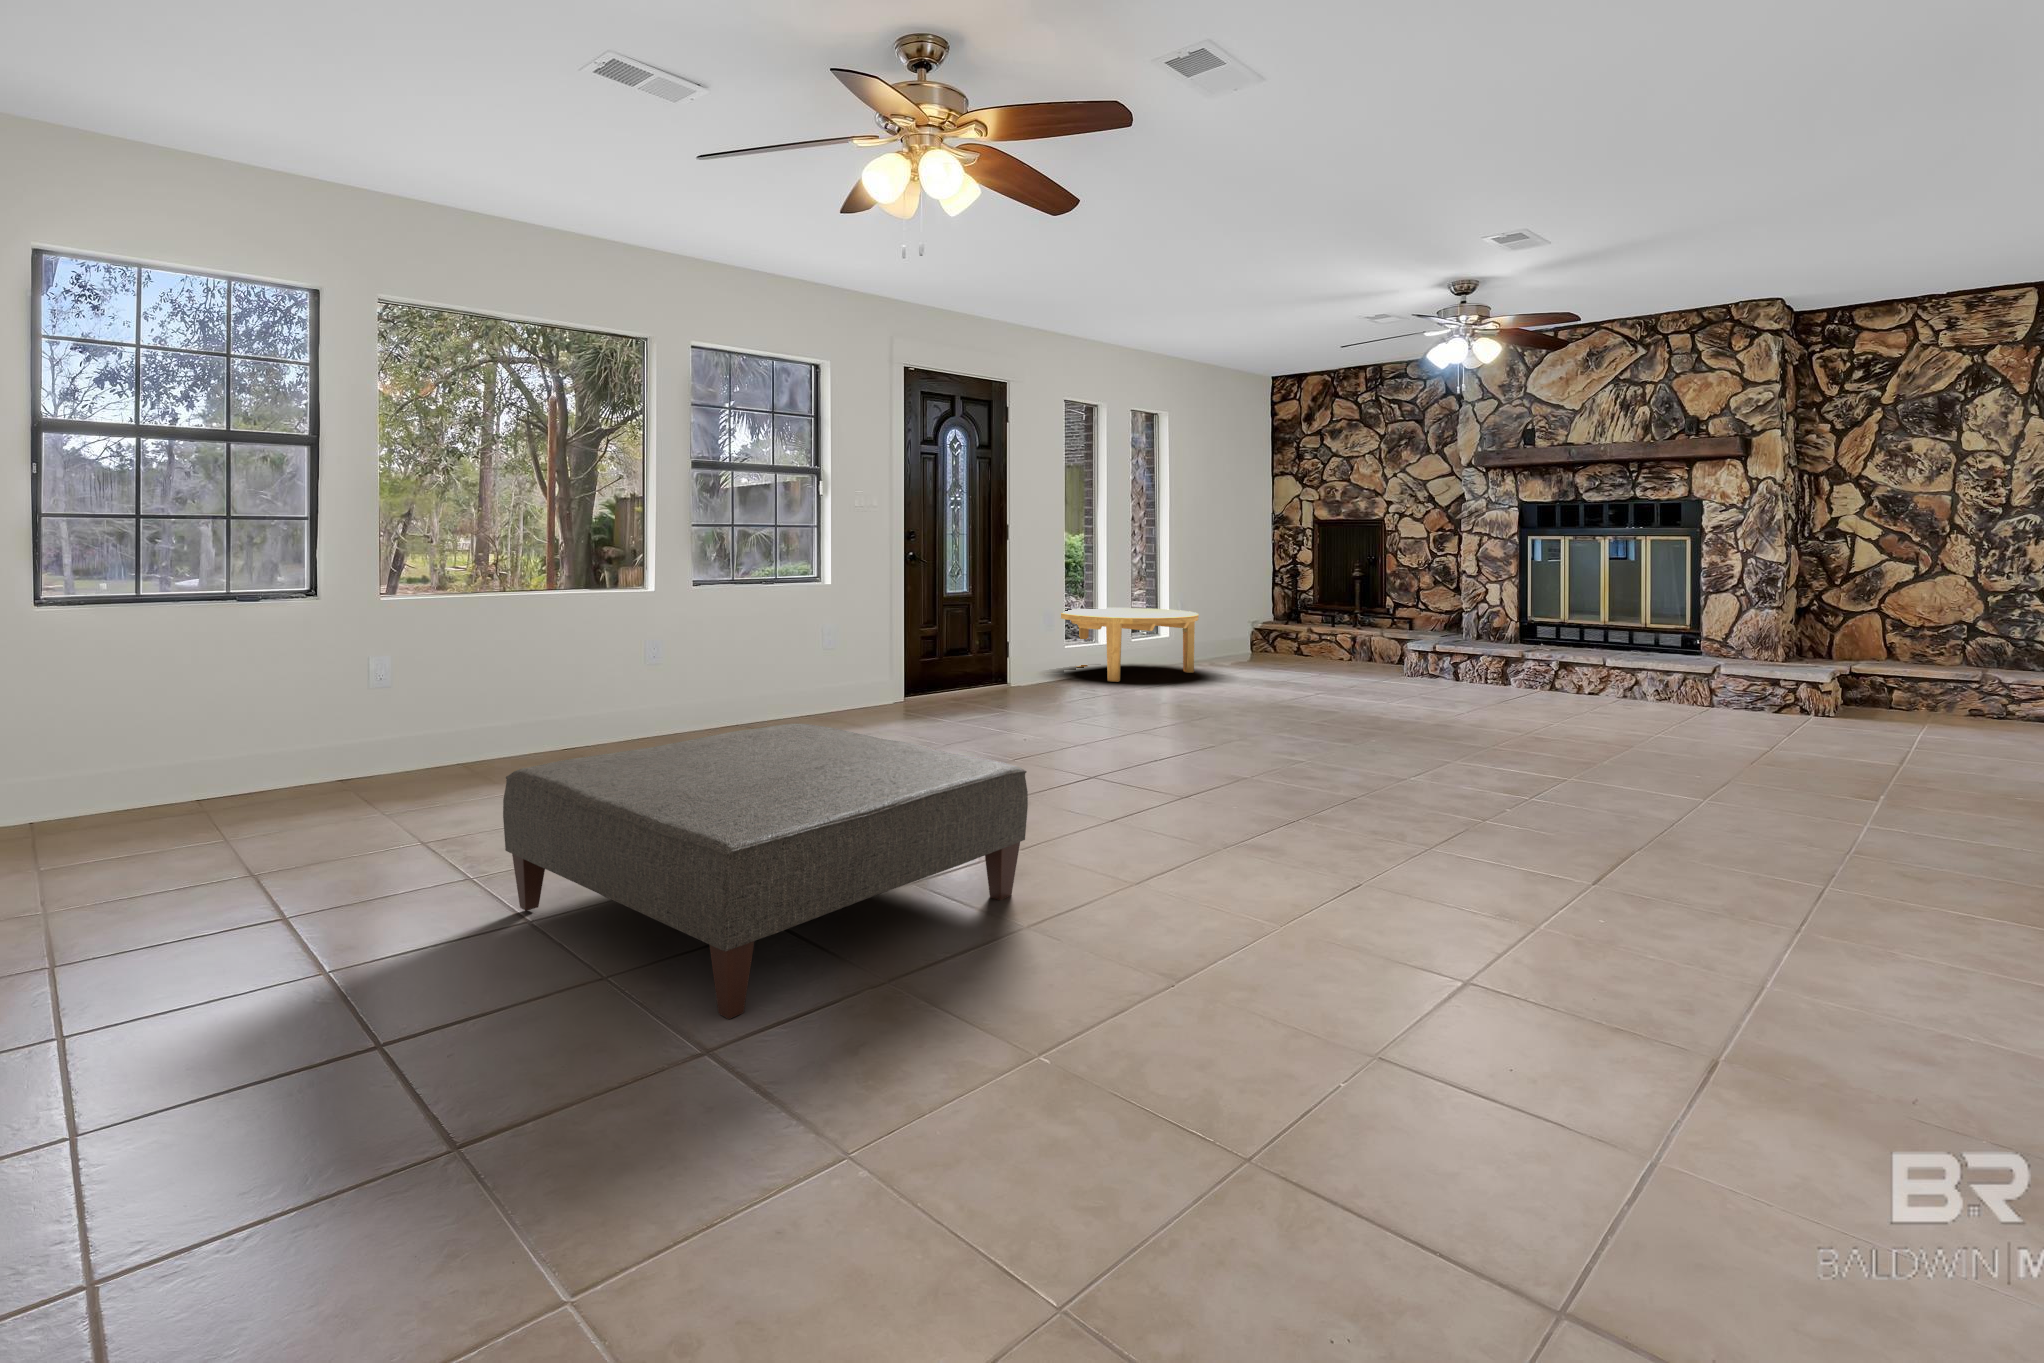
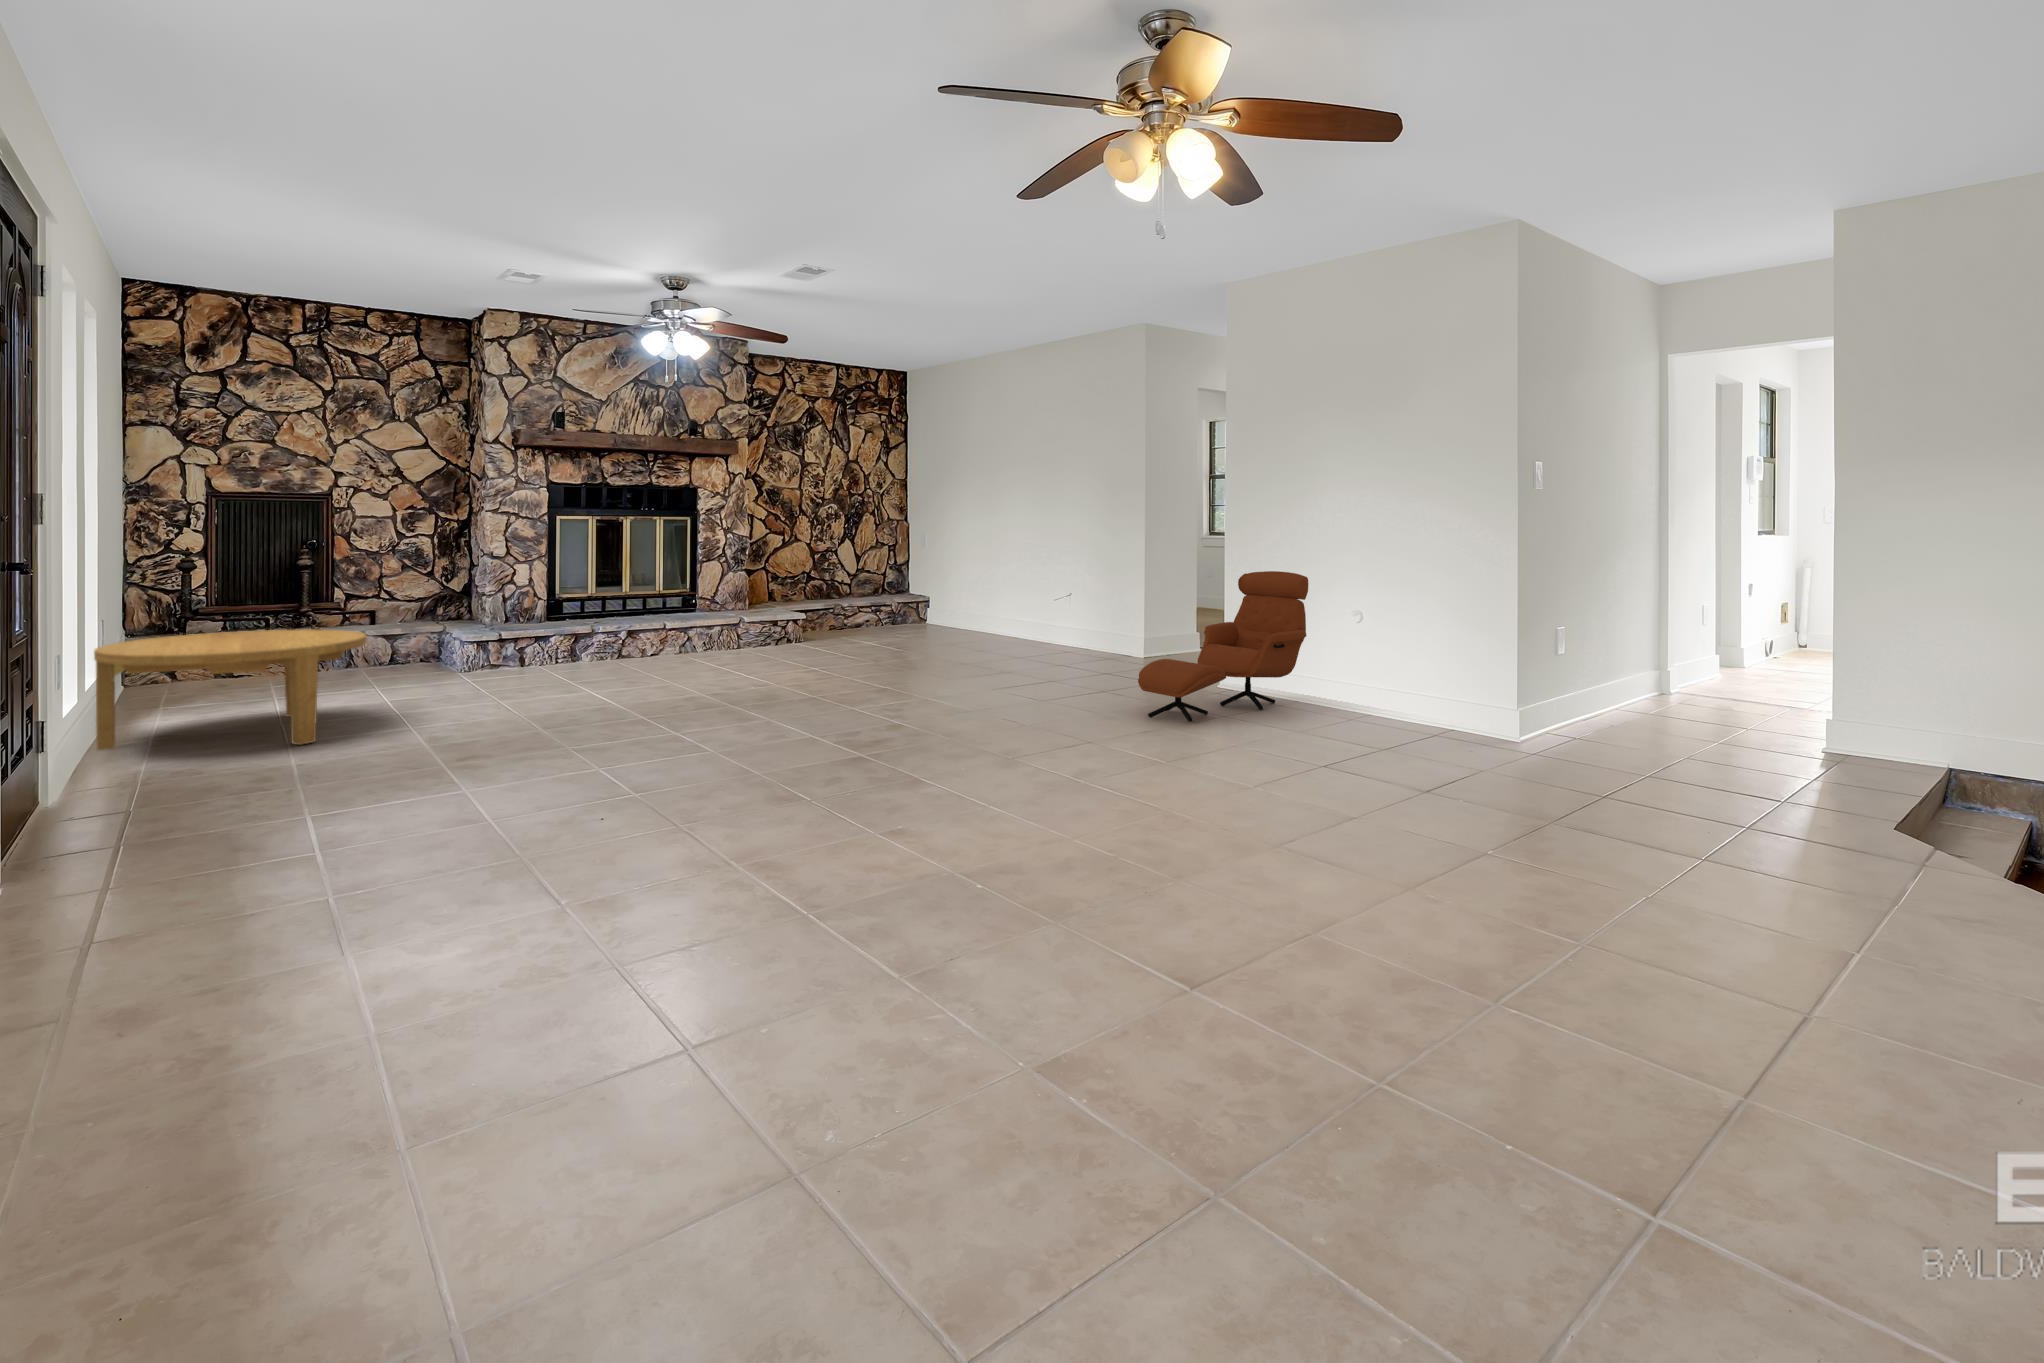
armchair: none [1531,644,2033,976] -> present [1138,571,1308,722]
ottoman: present [503,724,1028,1019] -> none [1057,713,1510,962]

